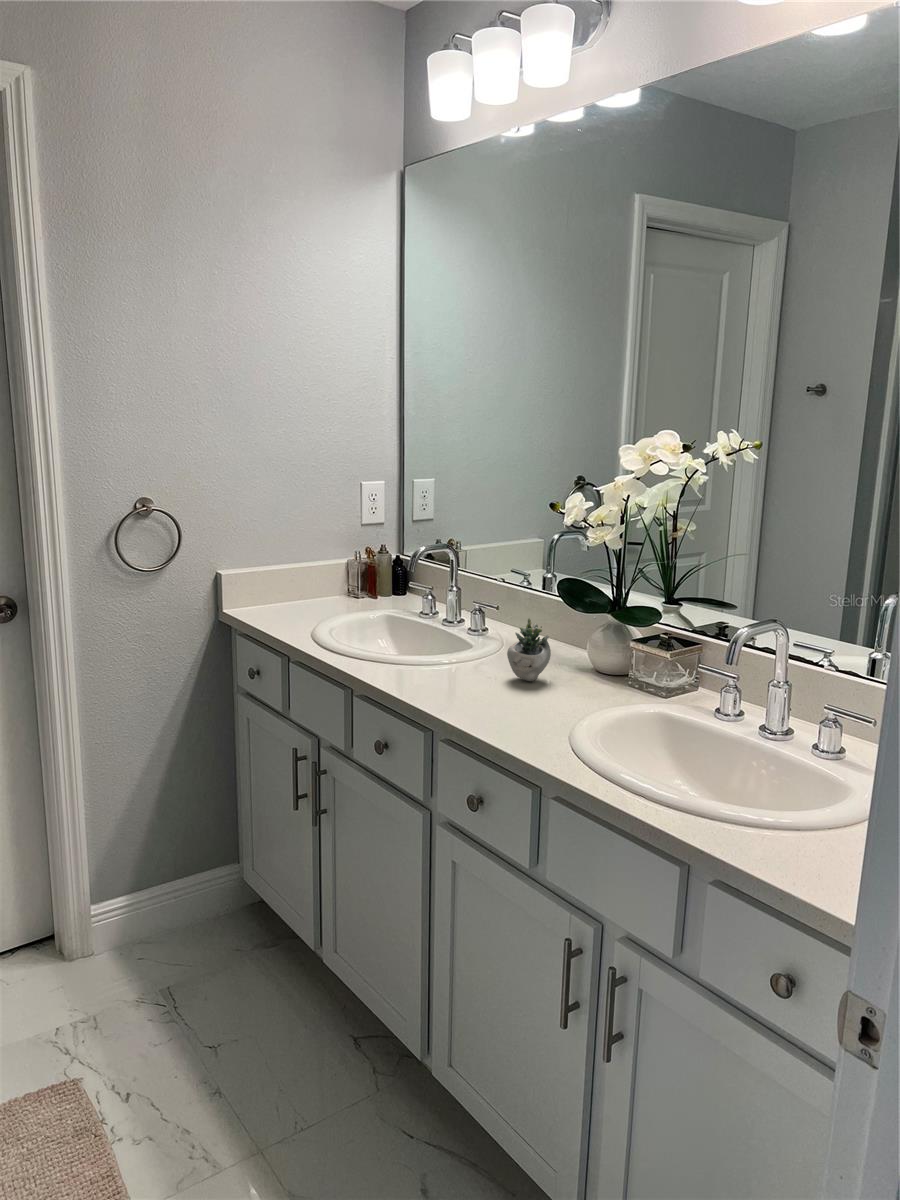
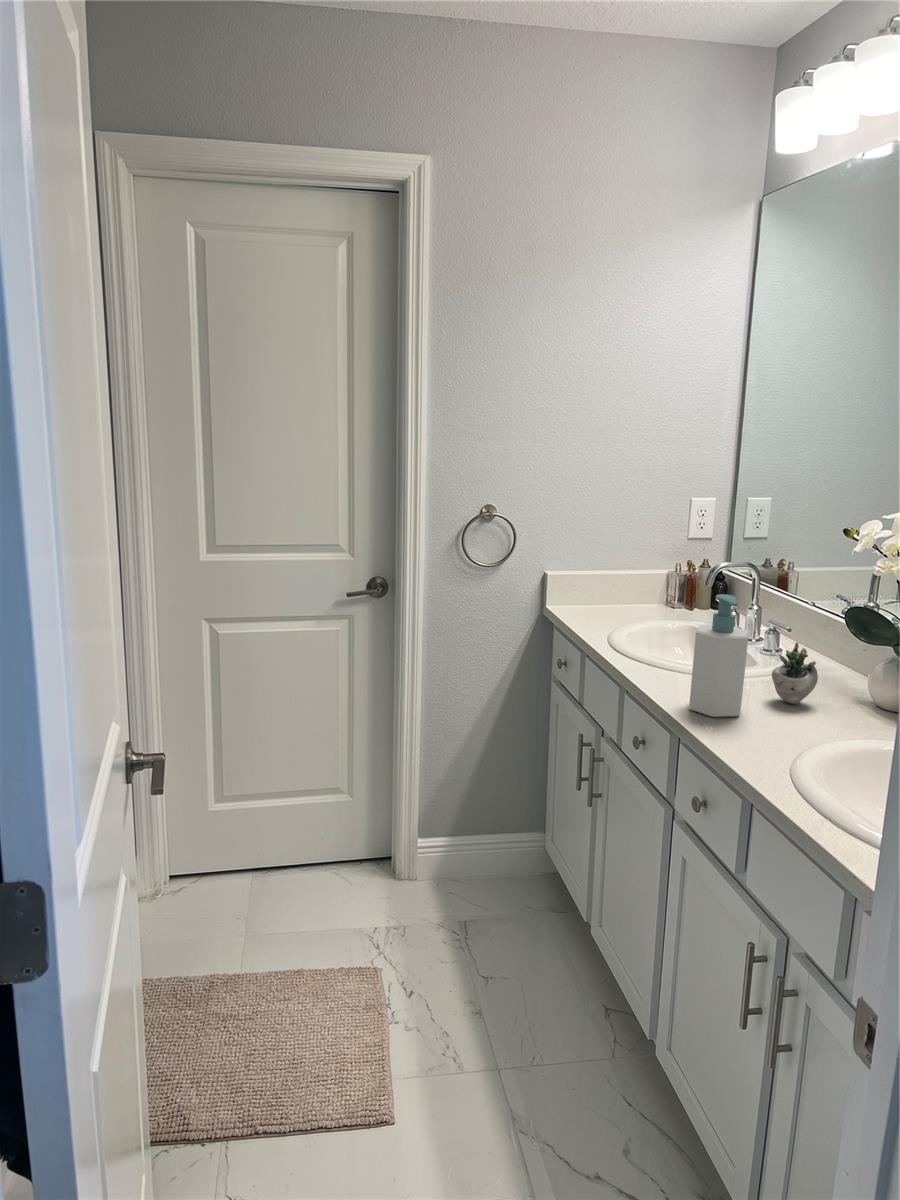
soap bottle: none [438,576,495,707] -> present [689,594,749,717]

